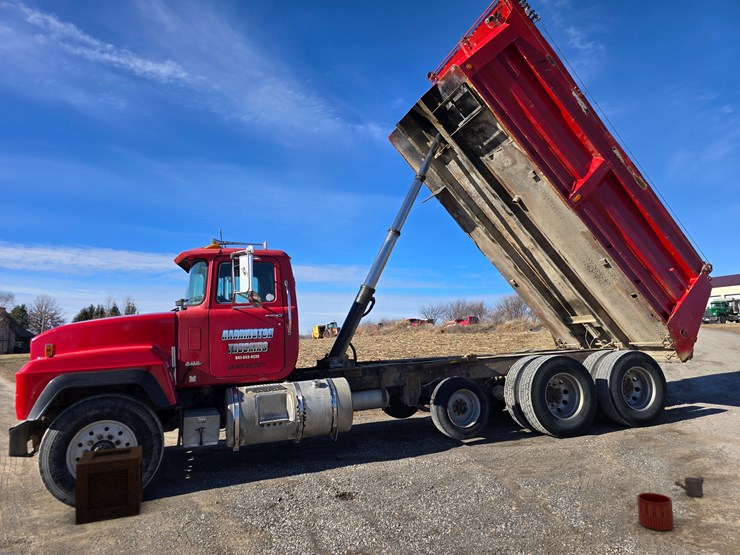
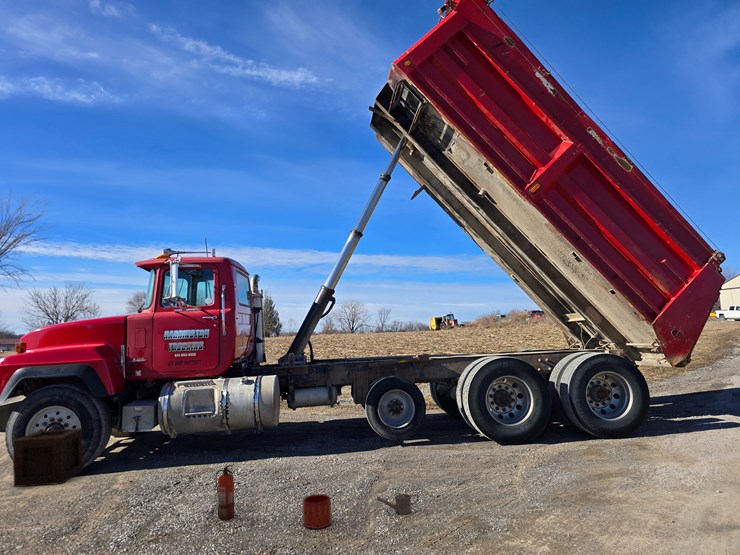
fire extinguisher: none [398,471,425,534] -> present [215,464,235,520]
watering can: present [675,477,704,497] -> present [377,494,418,515]
planter: present [637,493,674,531] -> present [303,494,332,529]

